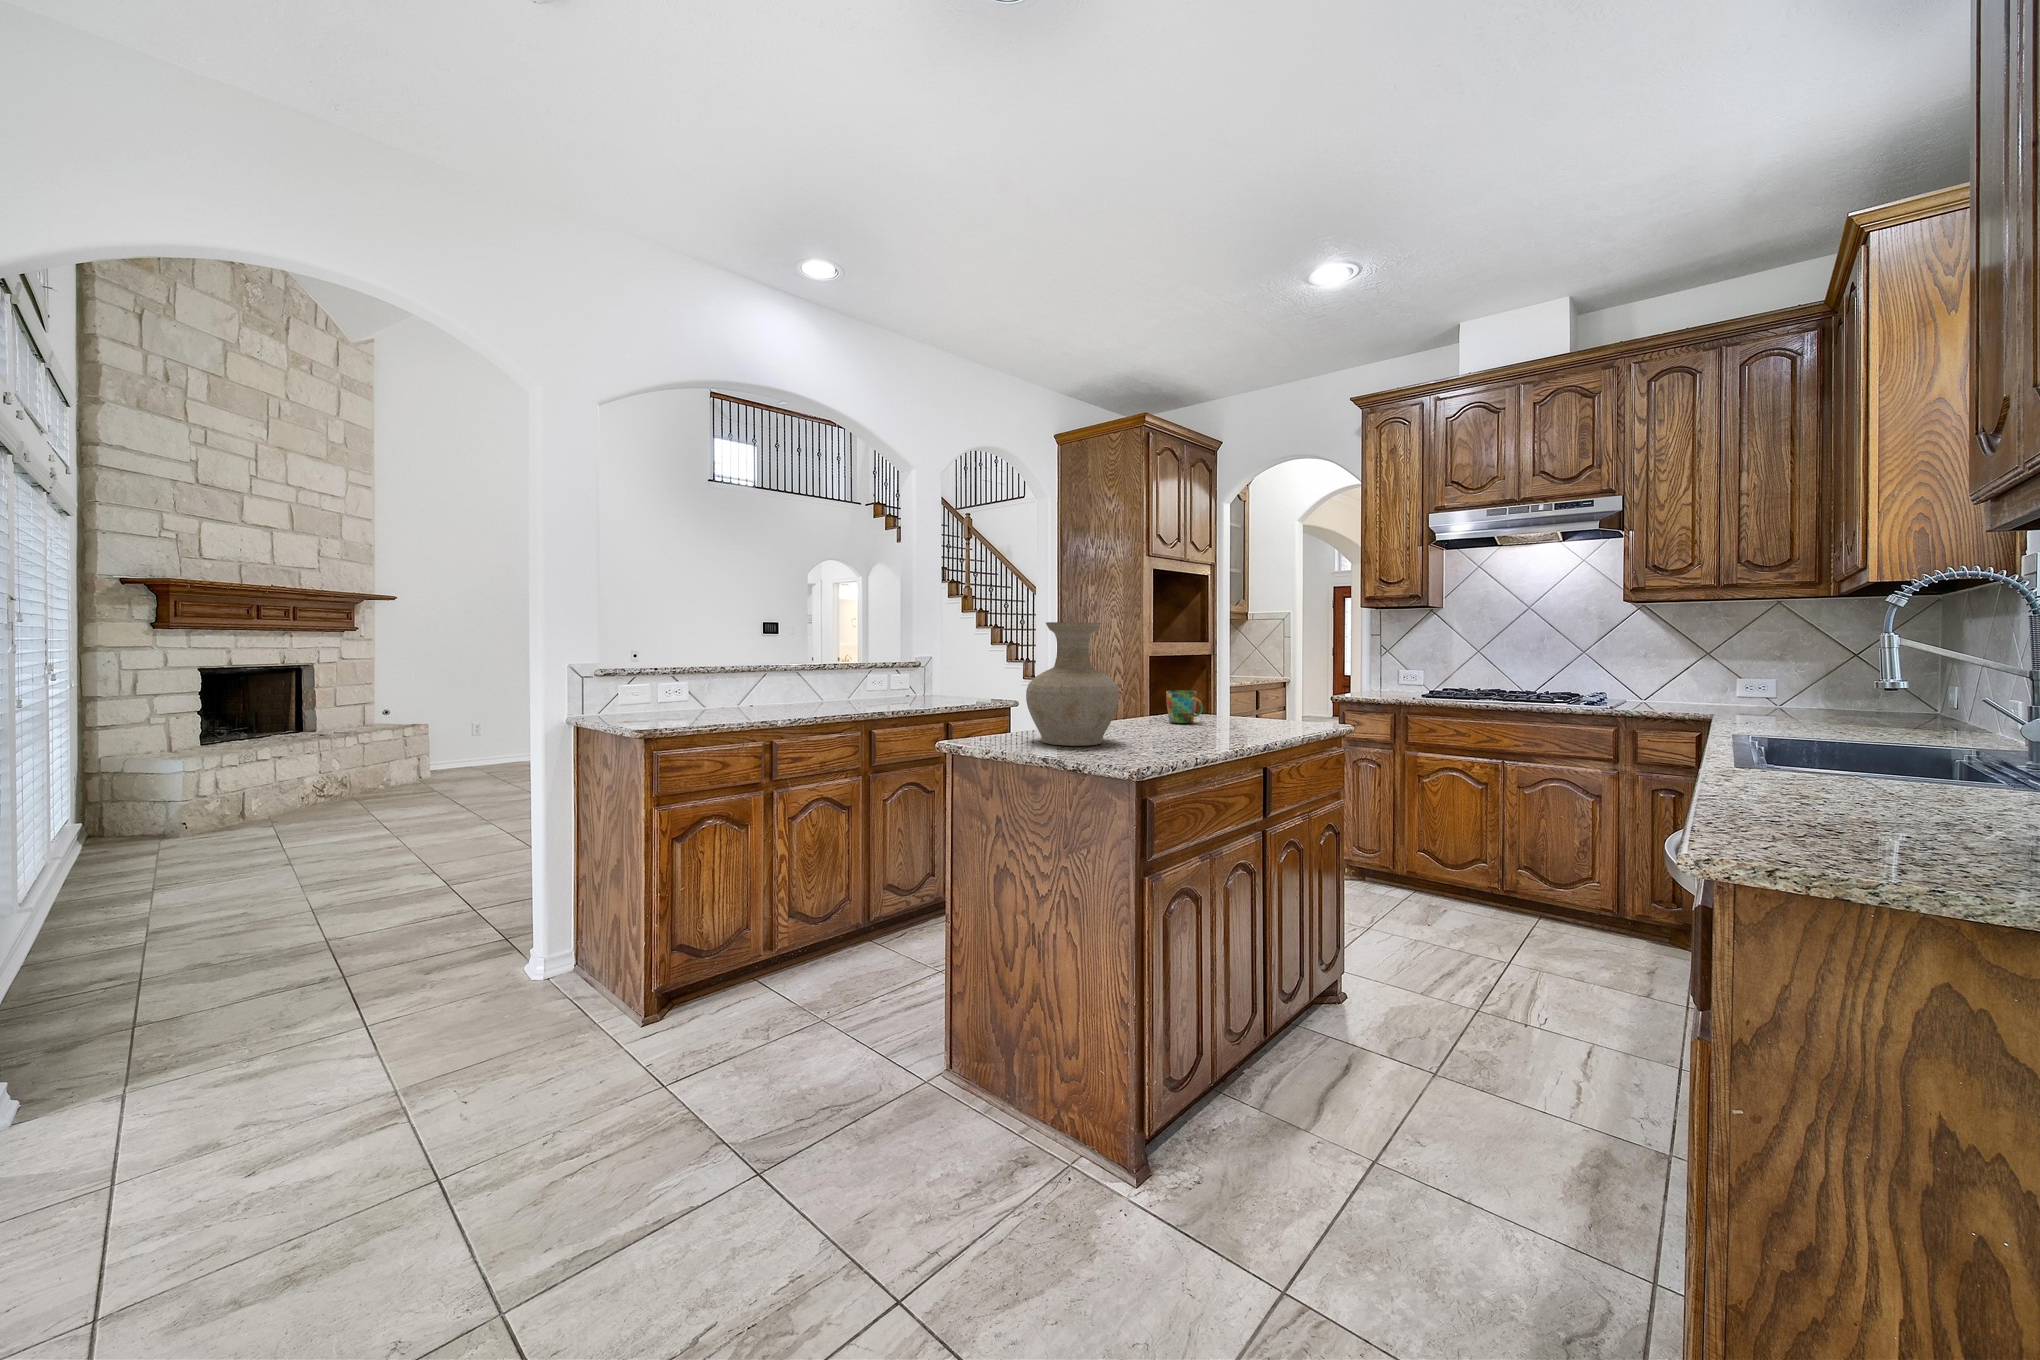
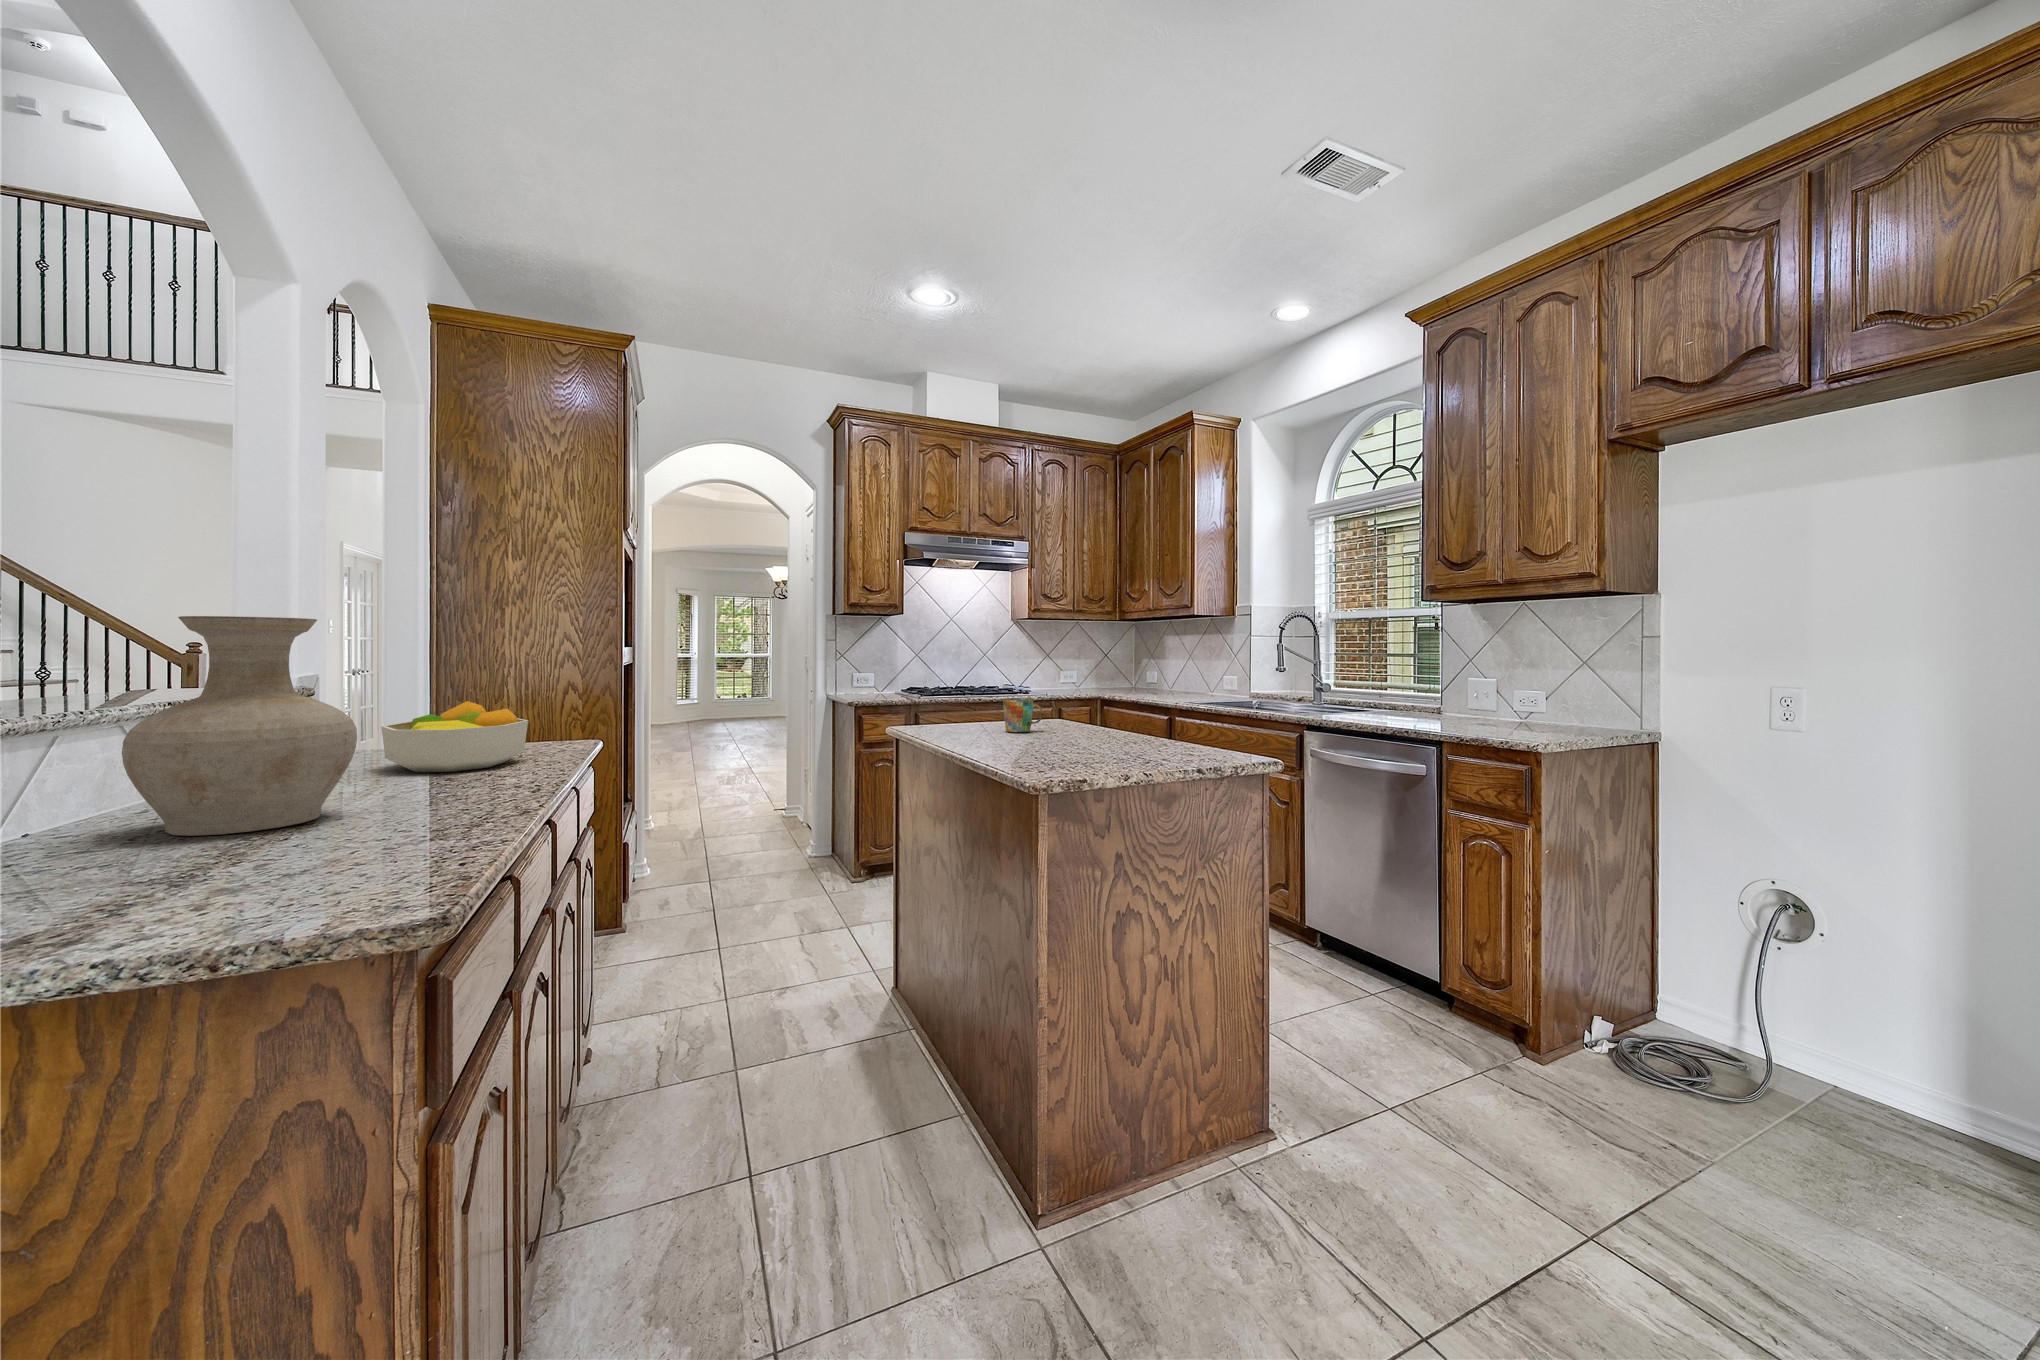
vase: present [1026,622,1119,746] -> present [122,616,357,836]
fruit bowl: none [879,668,951,702] -> present [381,701,528,772]

